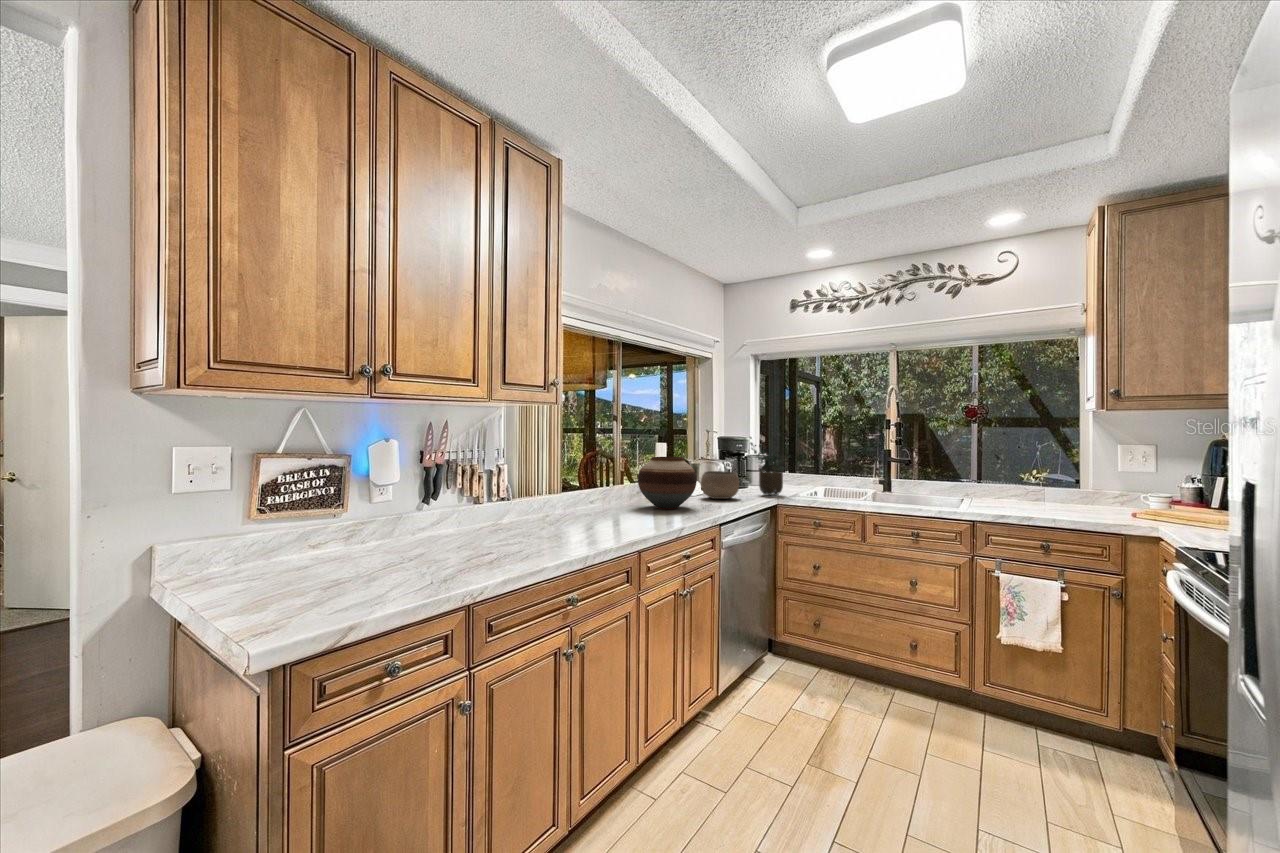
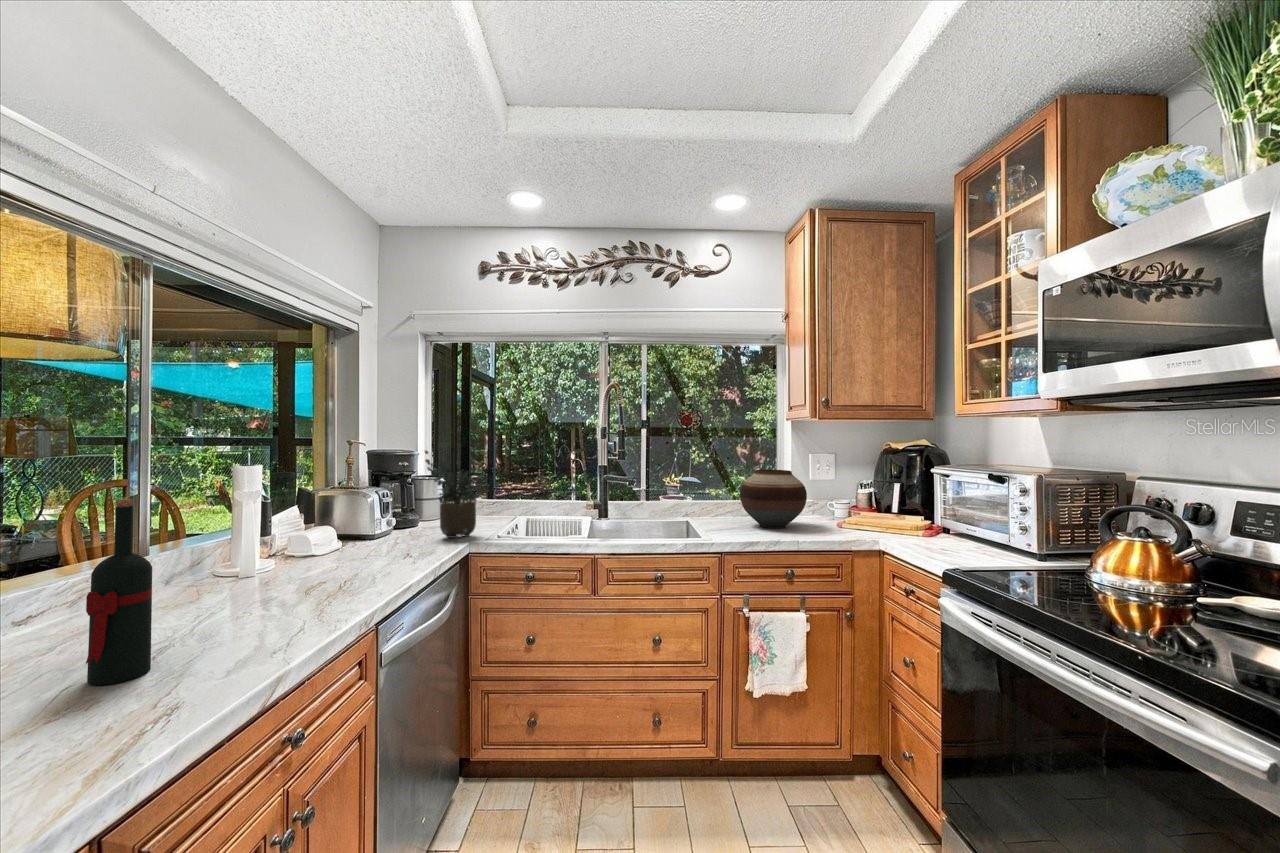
wine bottle: none [611,450,630,521] -> present [86,499,152,685]
vase: present [638,457,697,509] -> present [740,470,807,528]
bowl: present [701,471,739,499] -> none [341,509,411,557]

